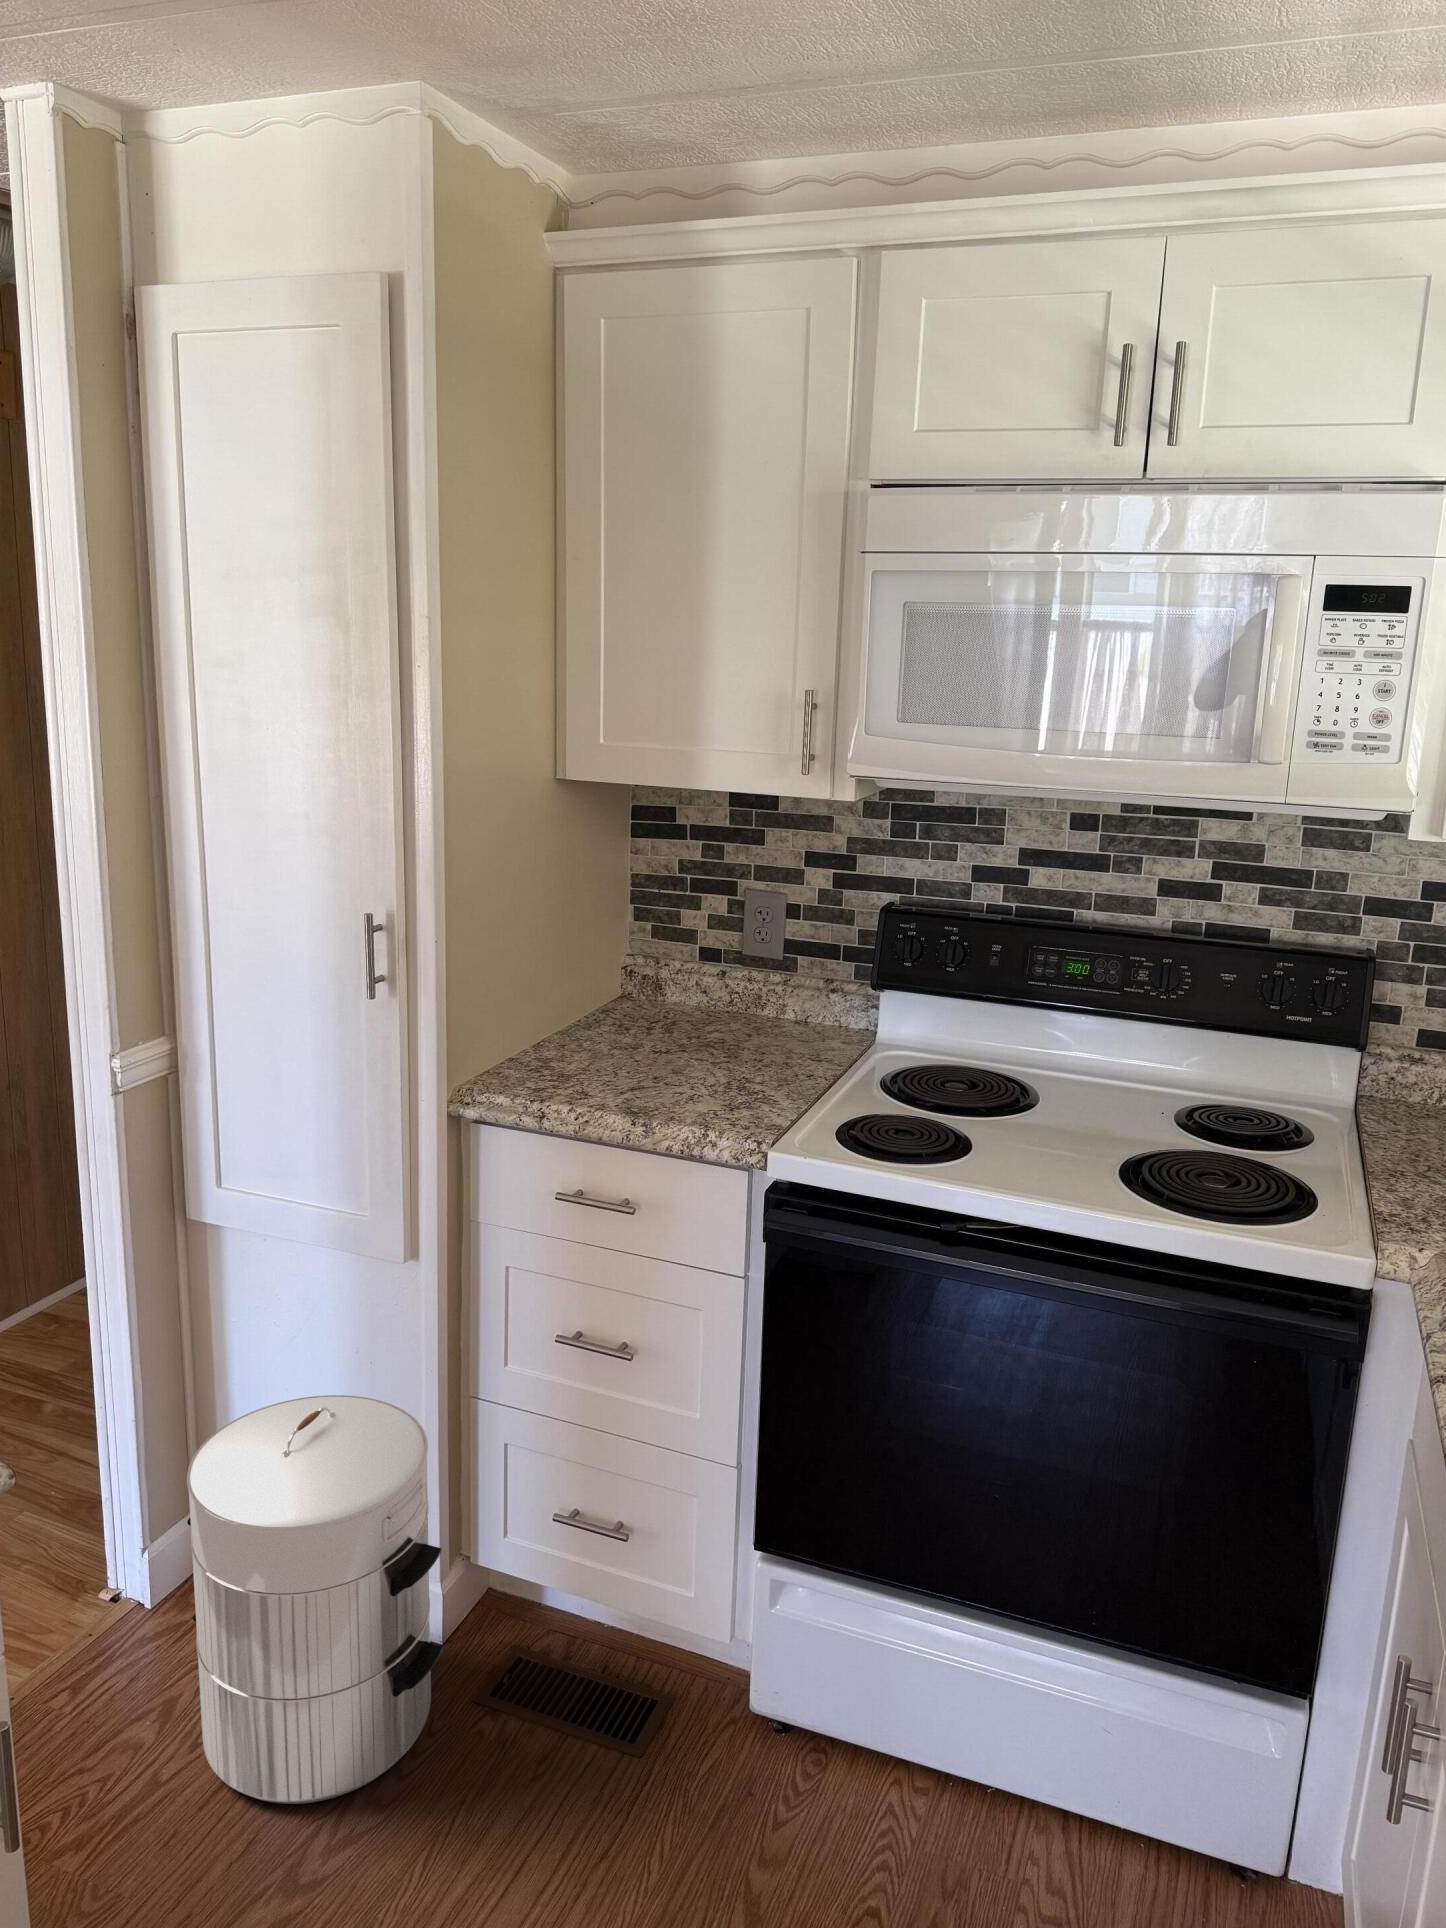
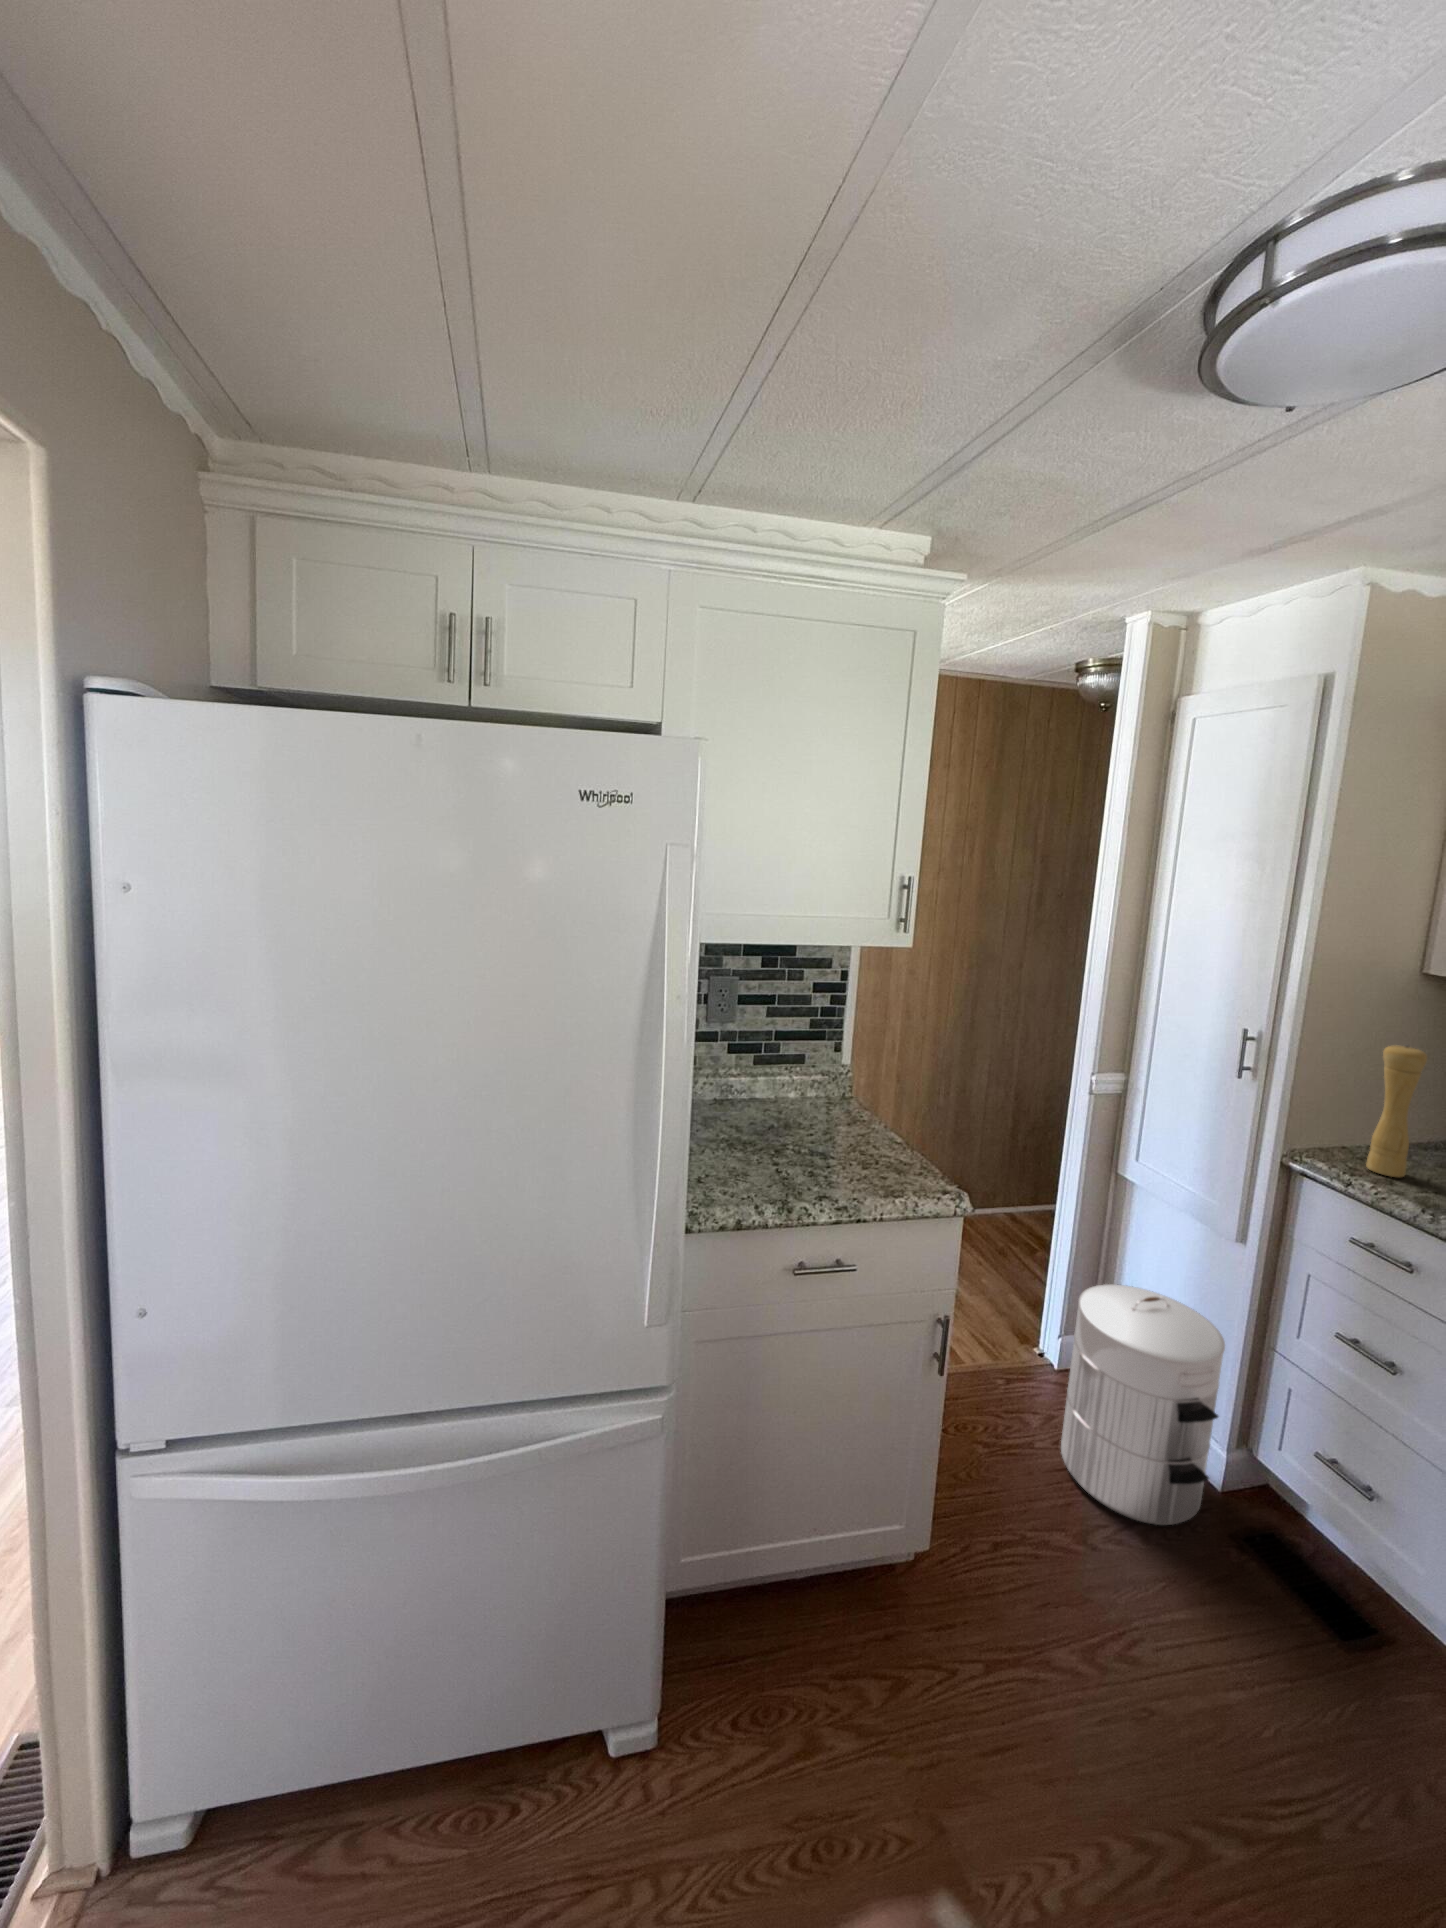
pepper mill: none [549,889,599,1087] -> present [1366,1045,1427,1177]

